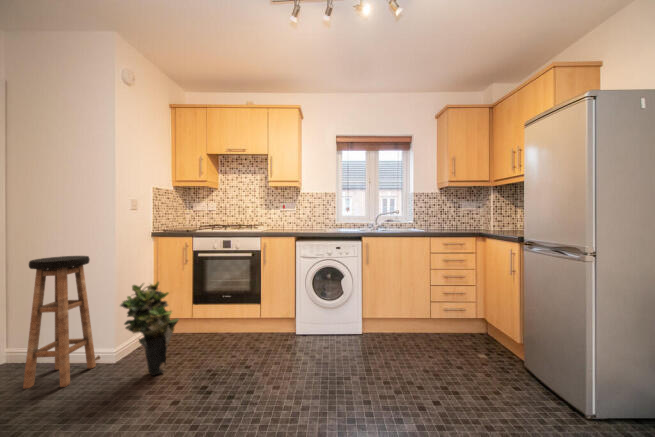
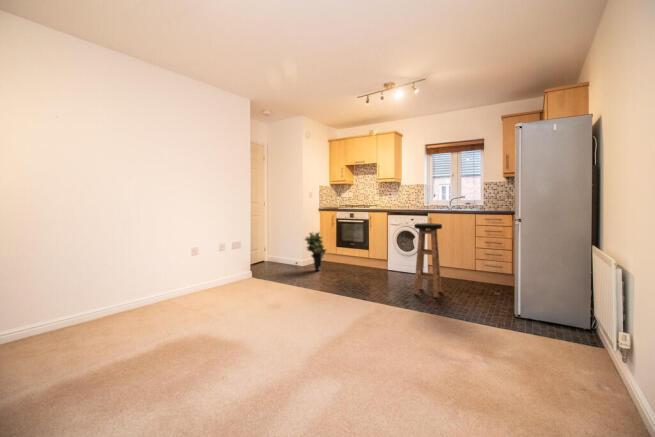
bar stool: present [23,256,96,388] -> present [414,223,442,298]

